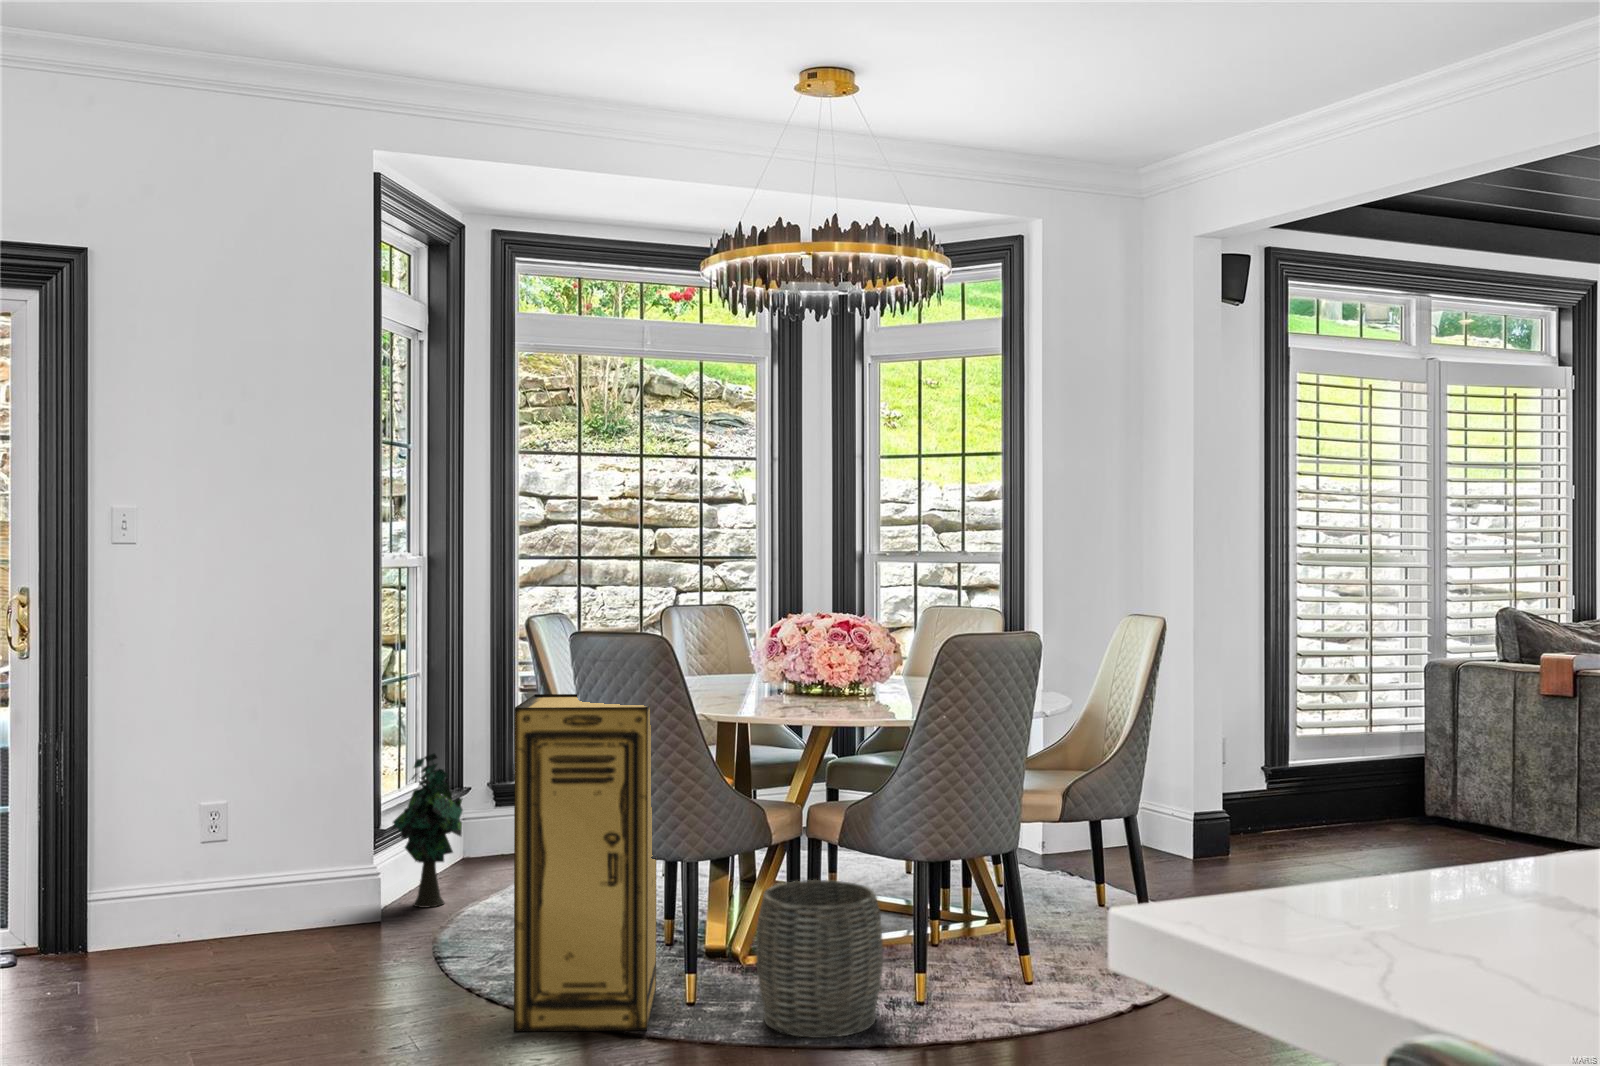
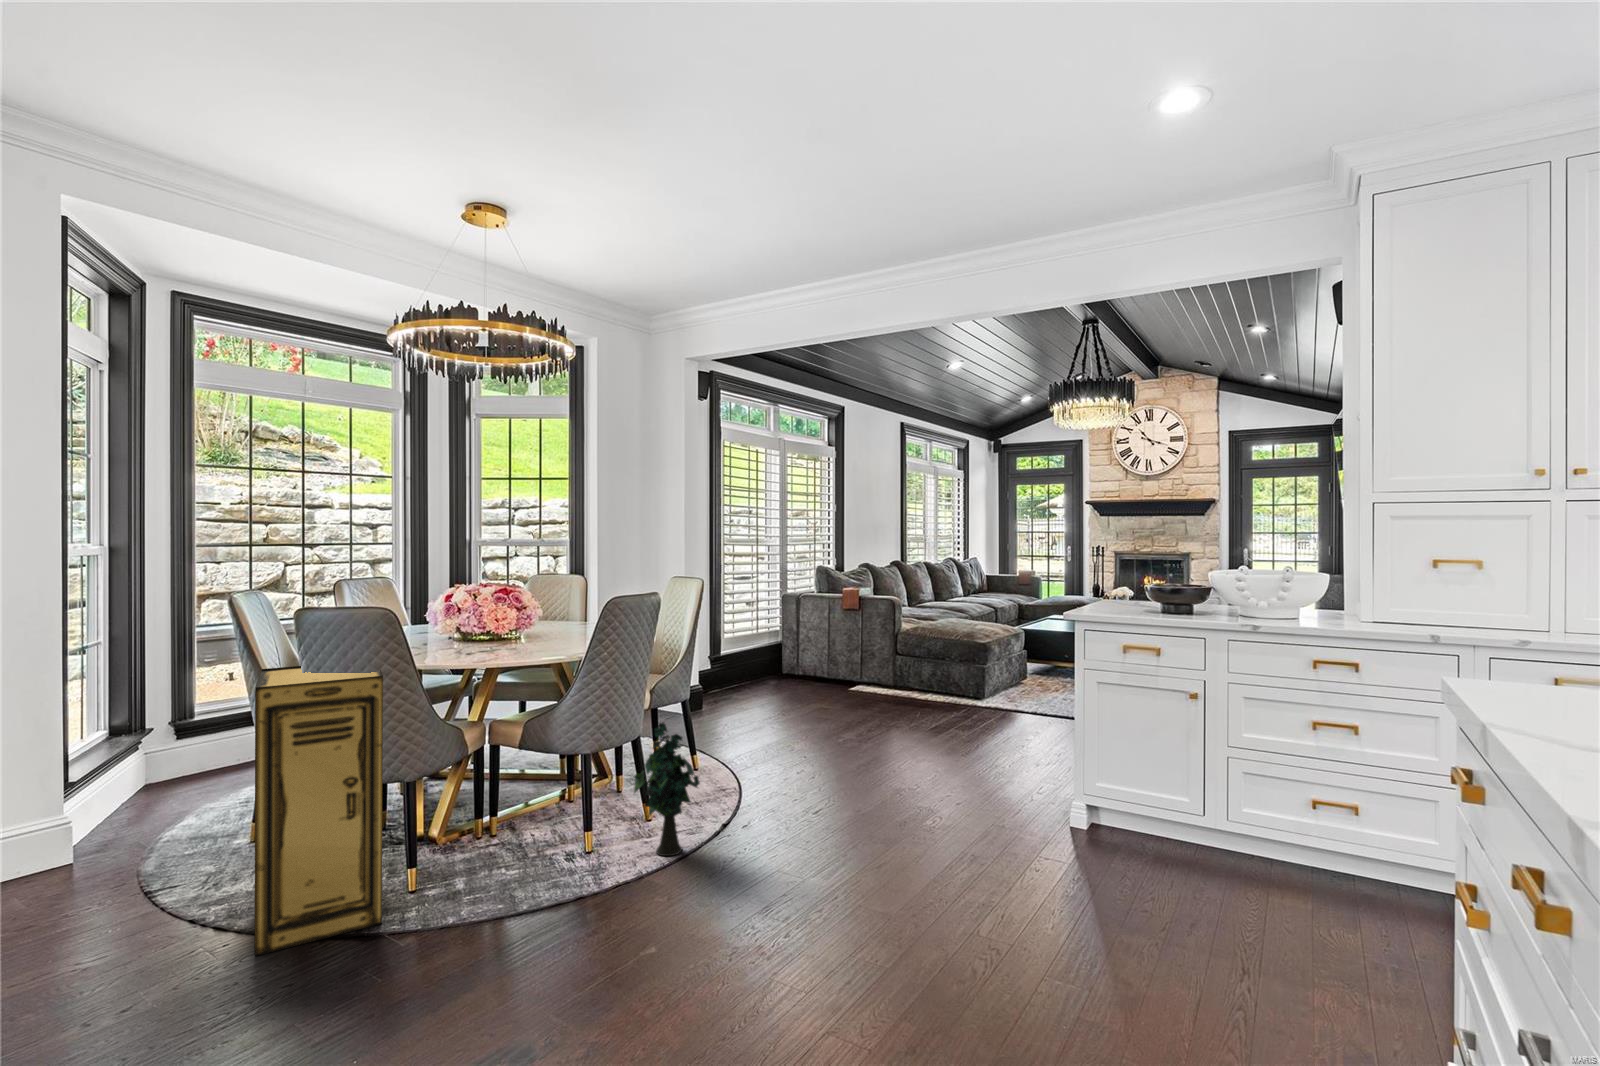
decorative plant: present [391,754,463,907] -> present [634,722,700,856]
woven basket: present [756,880,883,1038] -> none [469,778,564,899]

